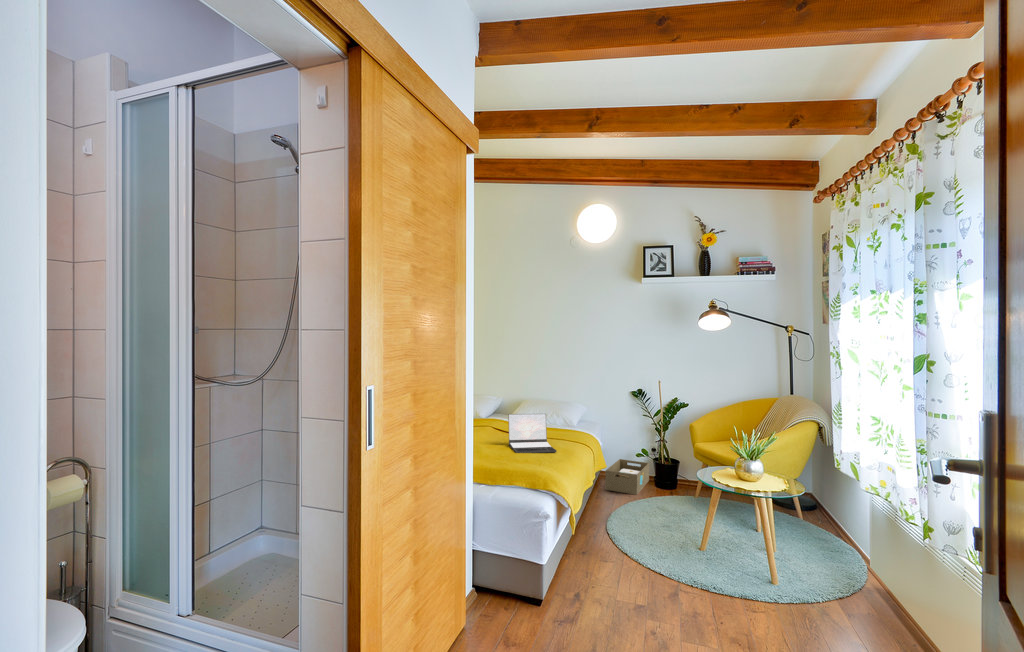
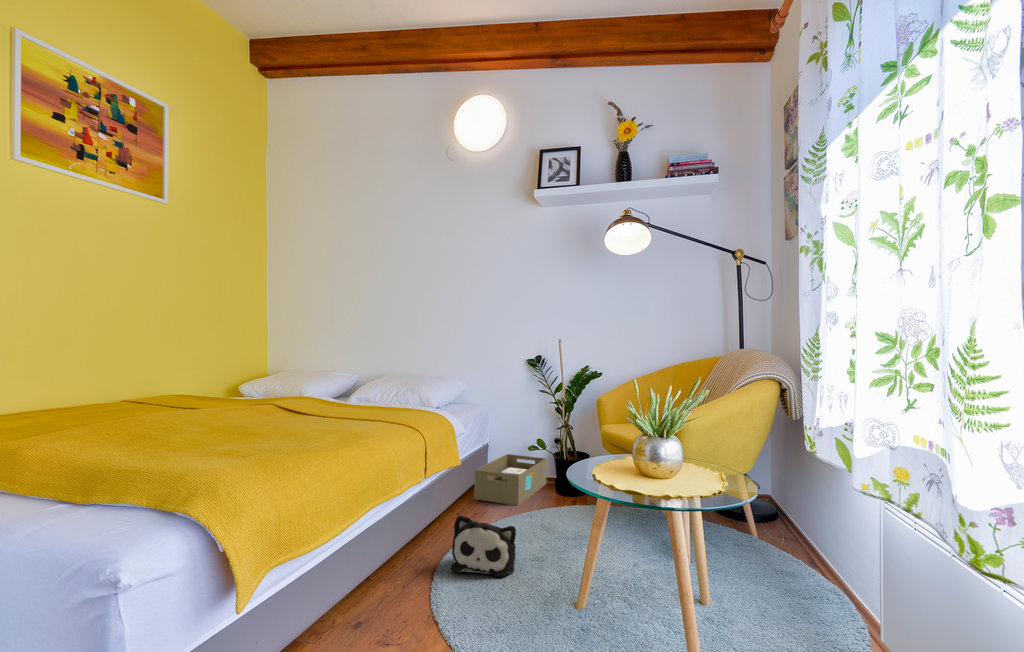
laptop: present [508,414,556,453] -> none [257,376,340,441]
plush toy: none [616,499,656,535] -> present [451,515,516,577]

